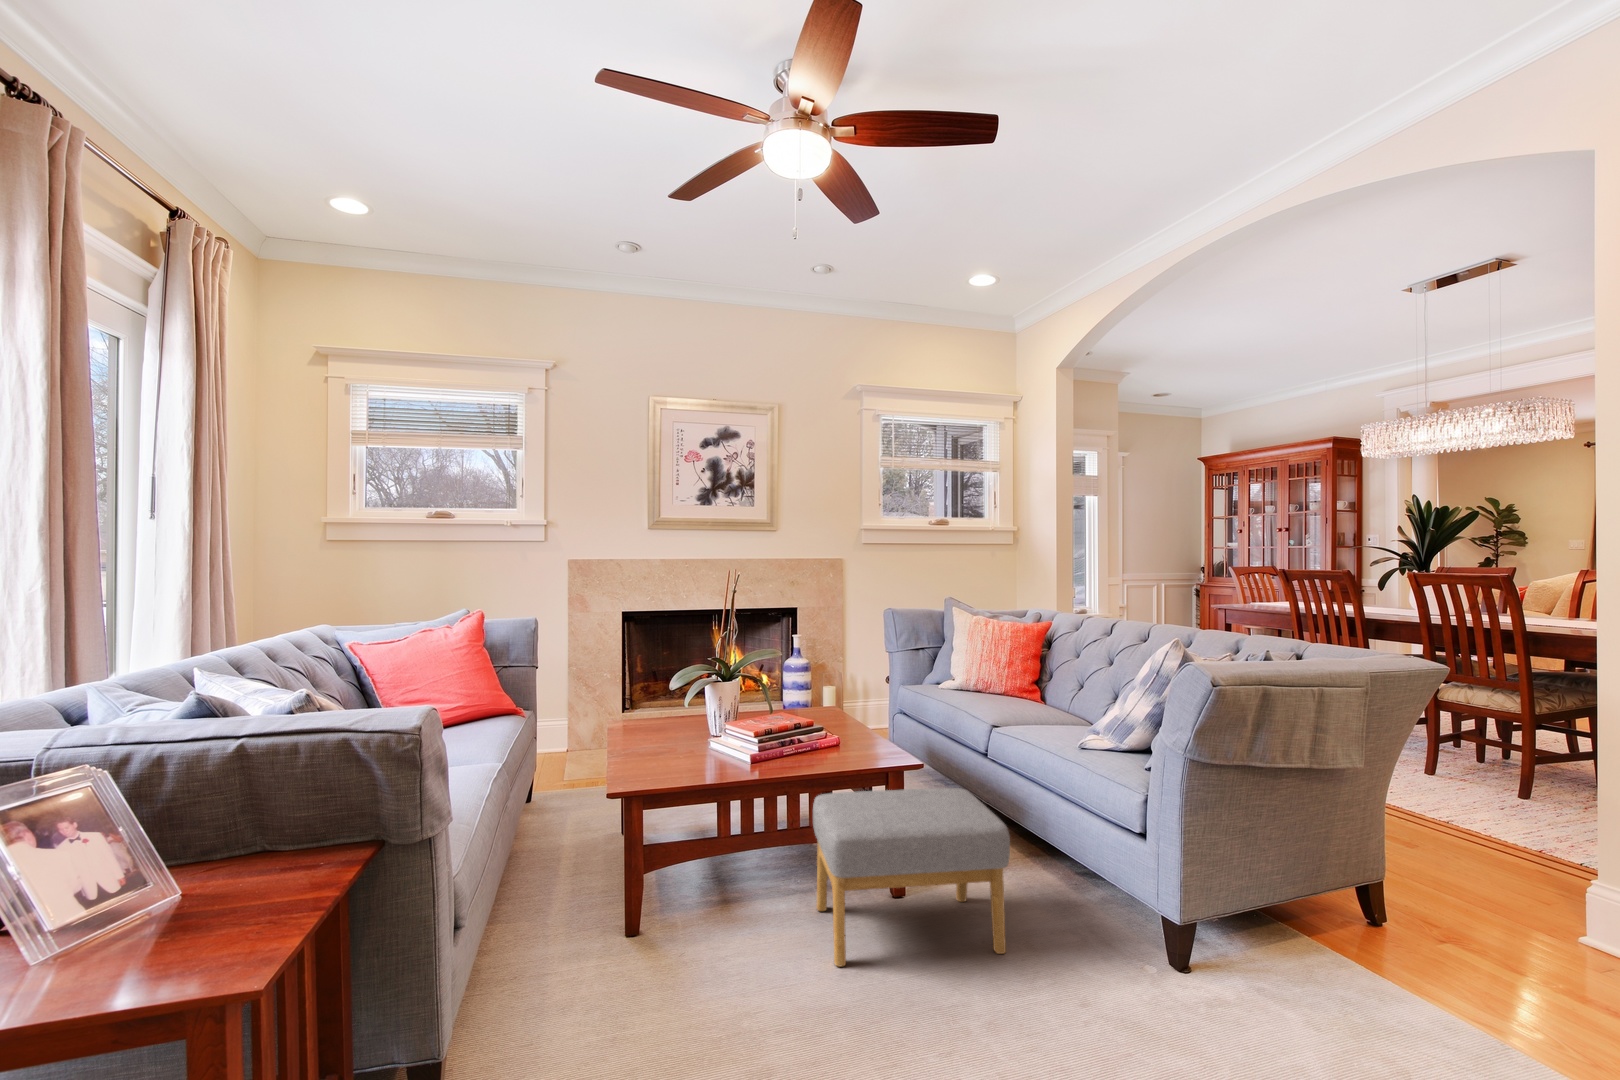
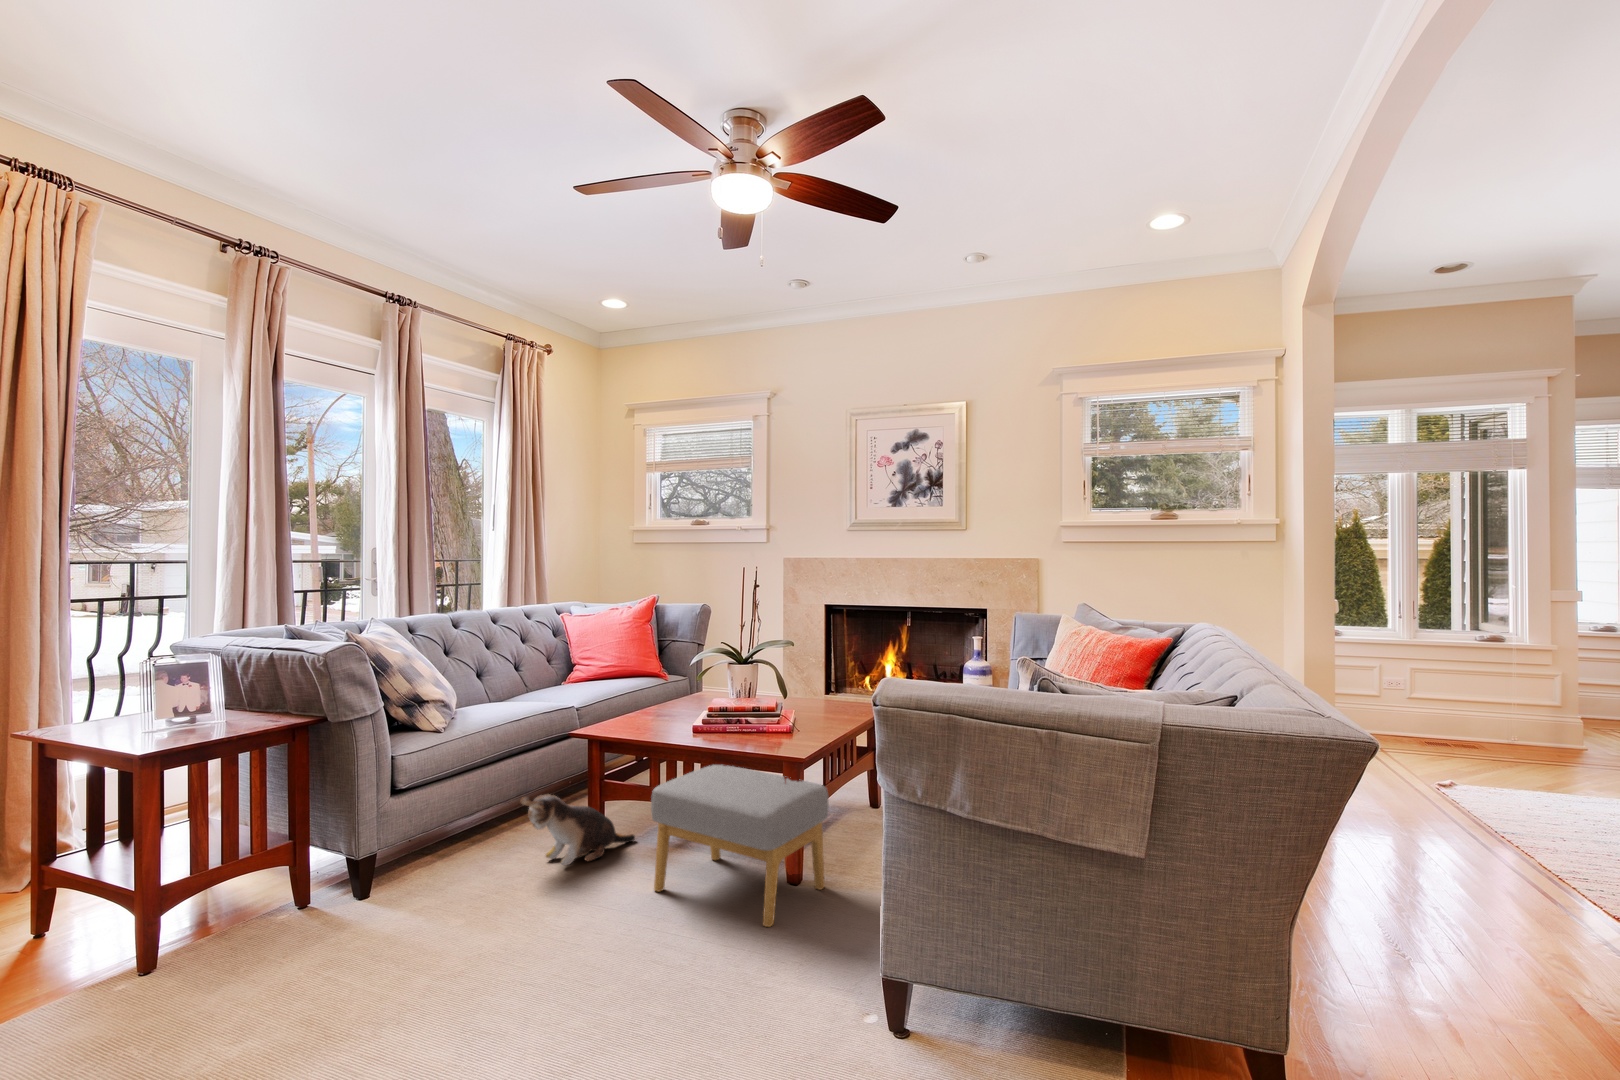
plush toy: none [625,888,707,984] -> present [520,794,635,865]

